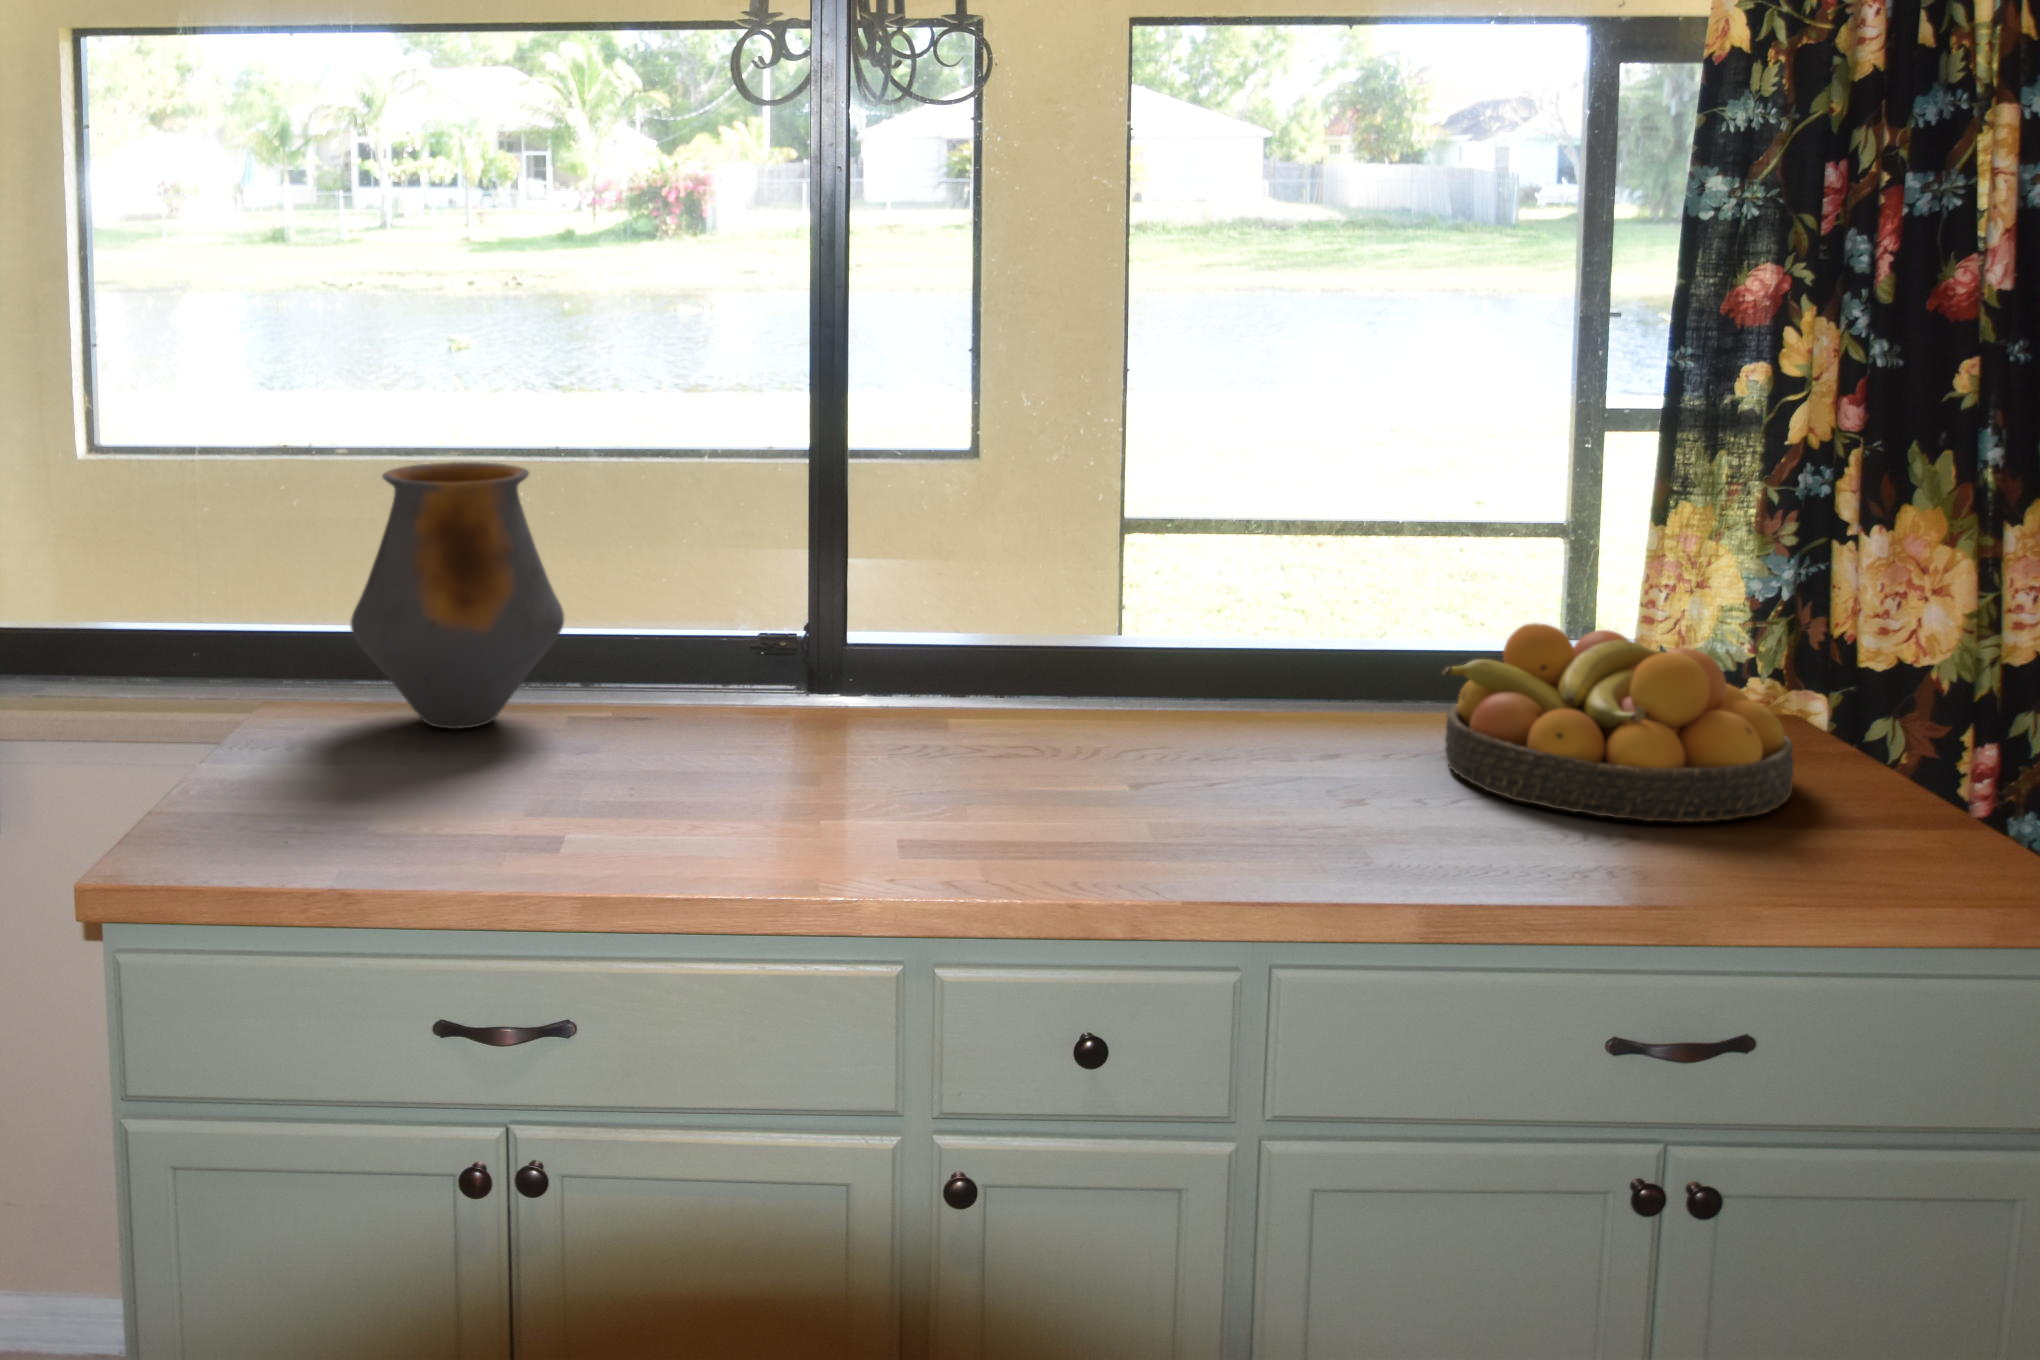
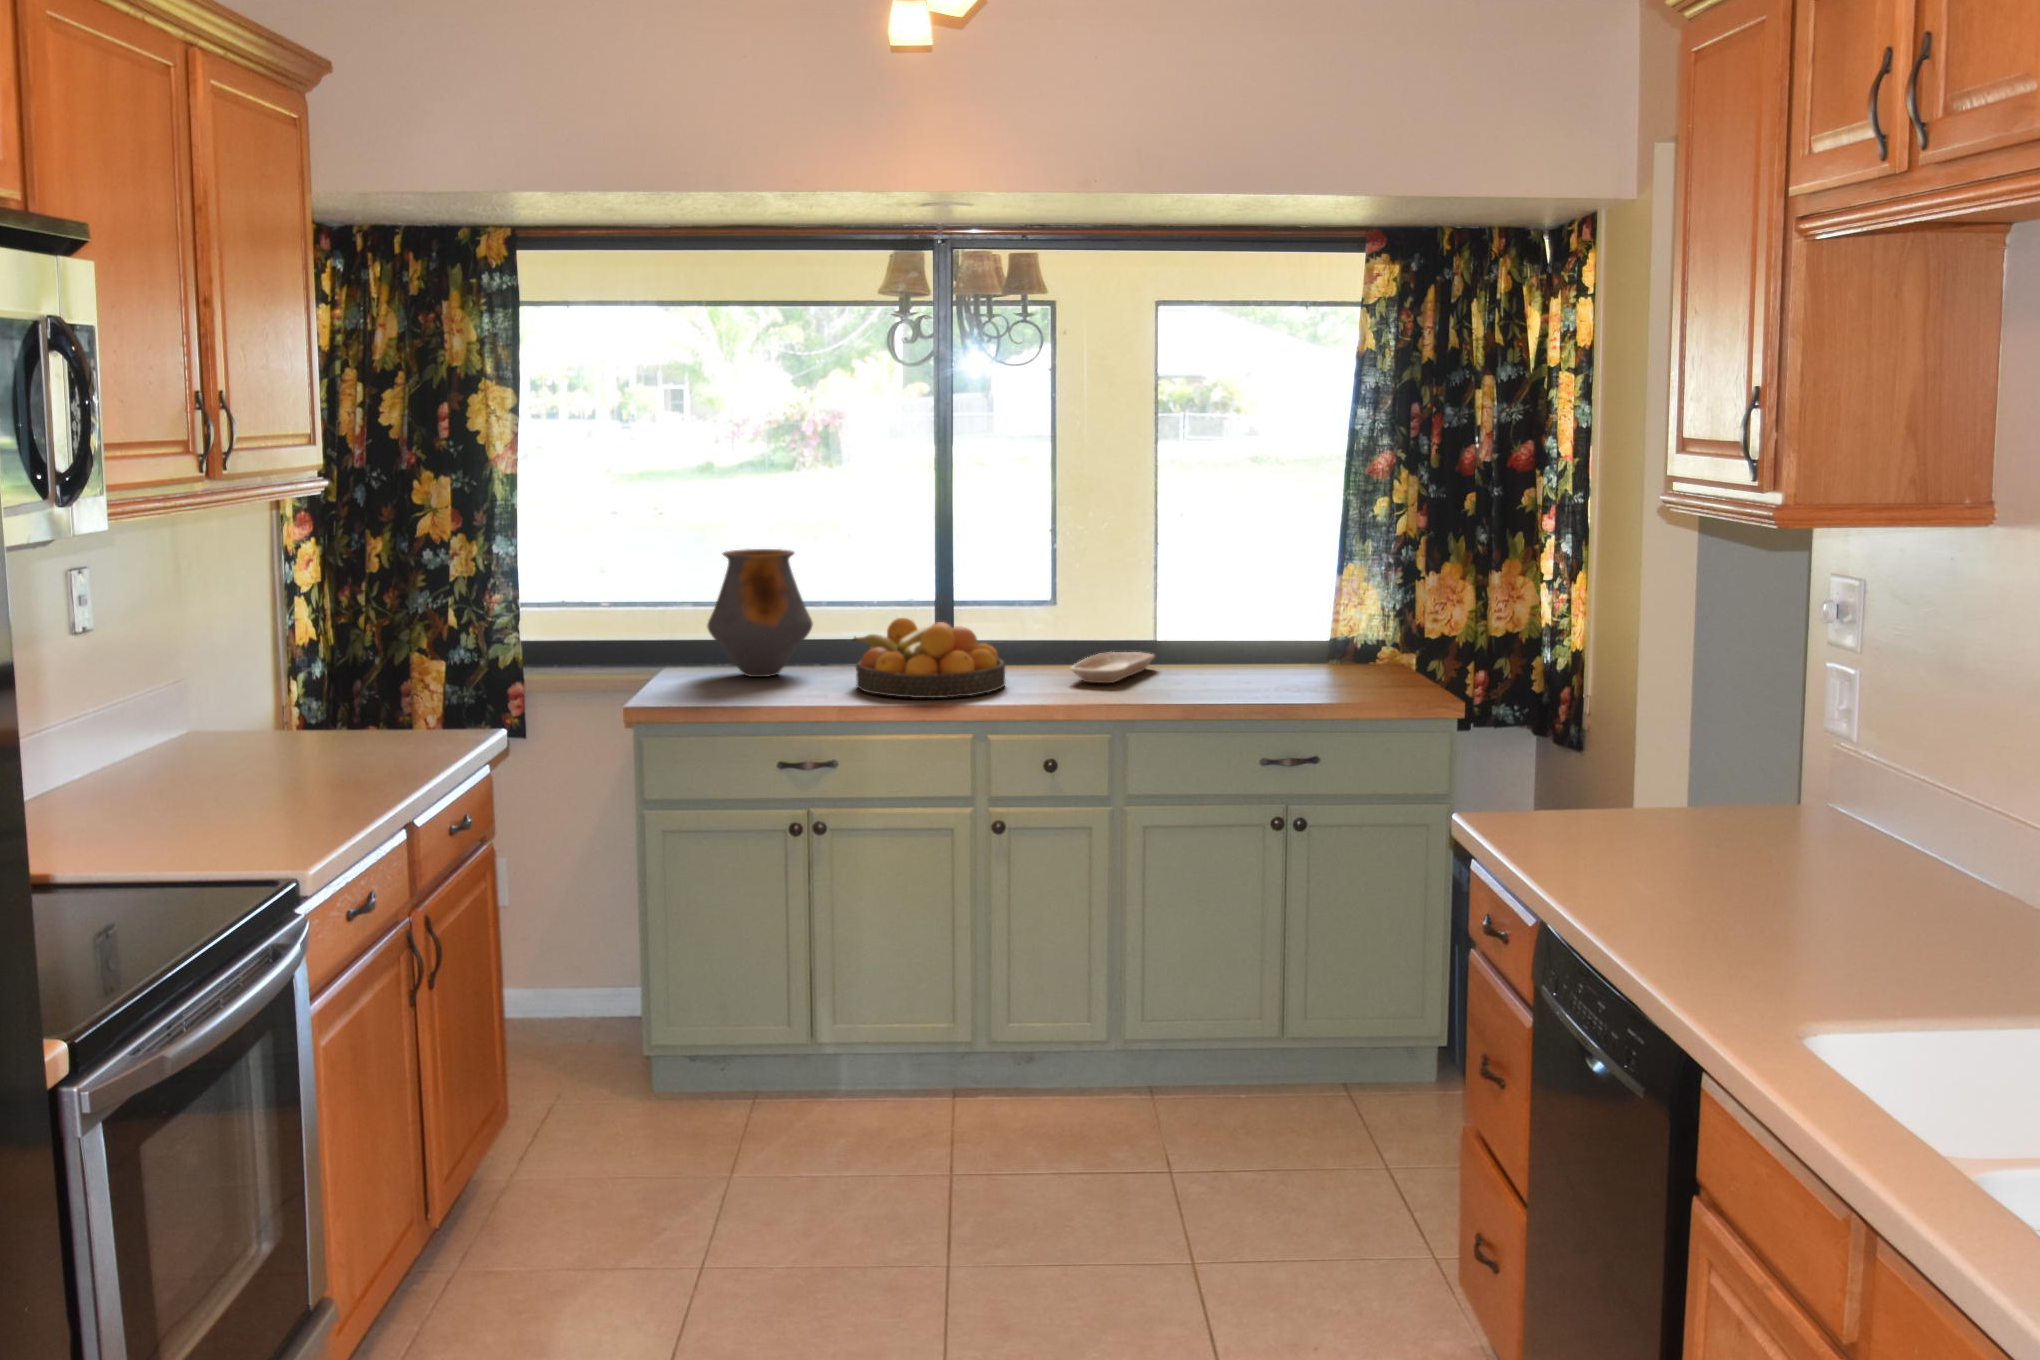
fruit bowl: present [1443,623,1794,822] -> present [853,618,1005,698]
tray: none [1106,675,1267,765] -> present [1071,652,1154,683]

